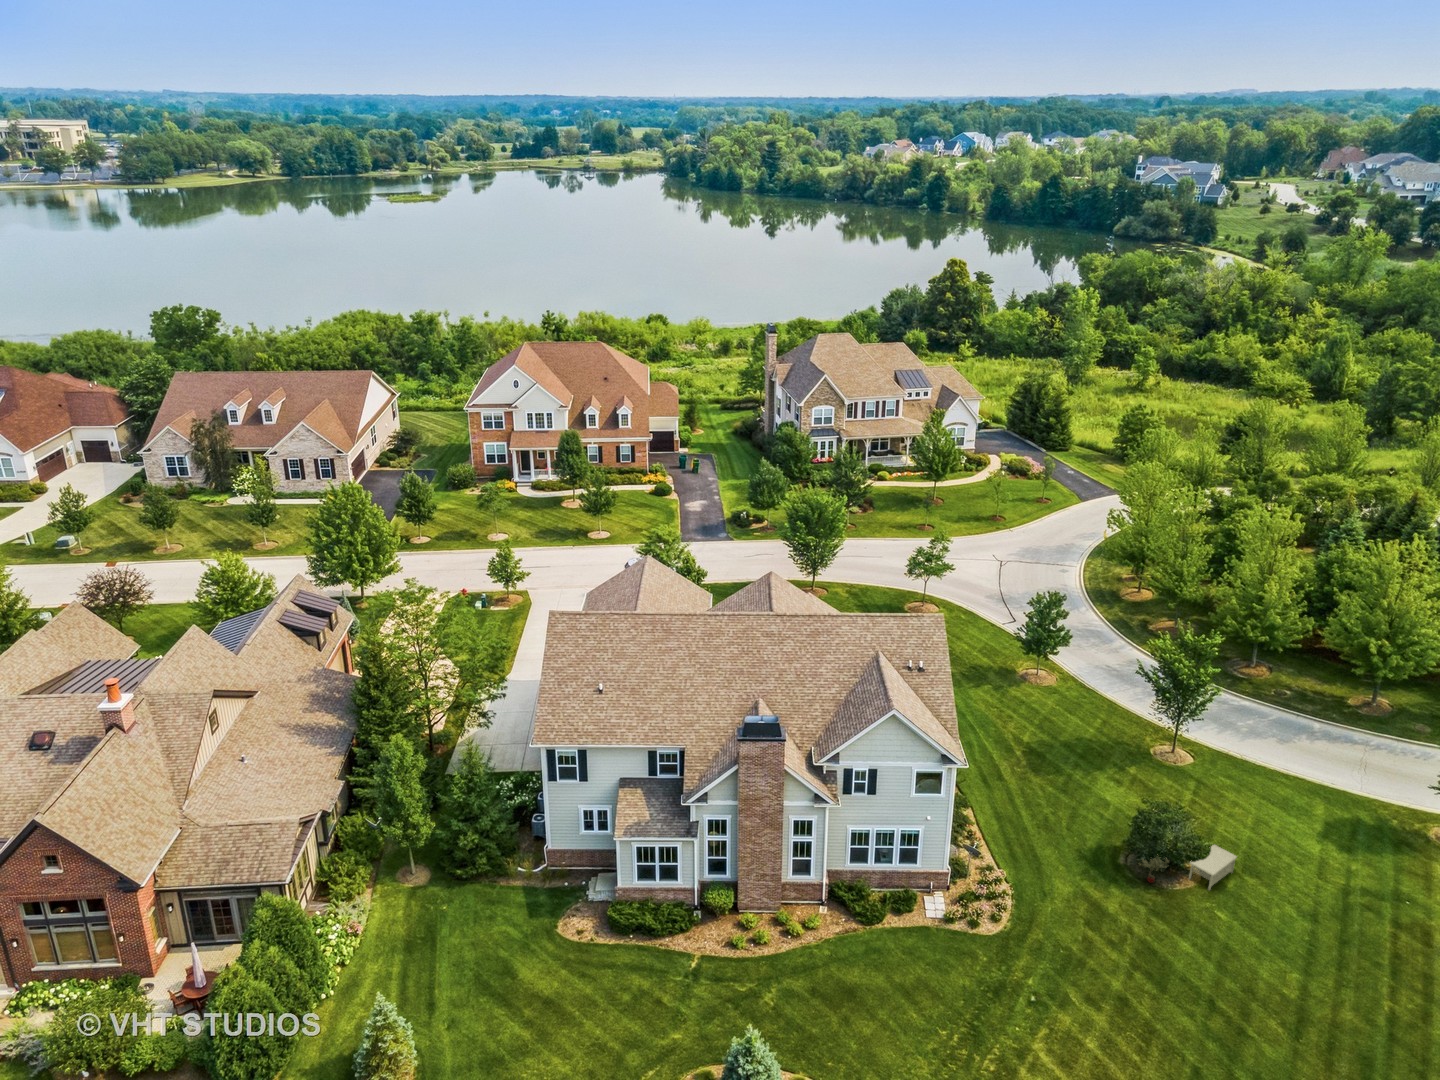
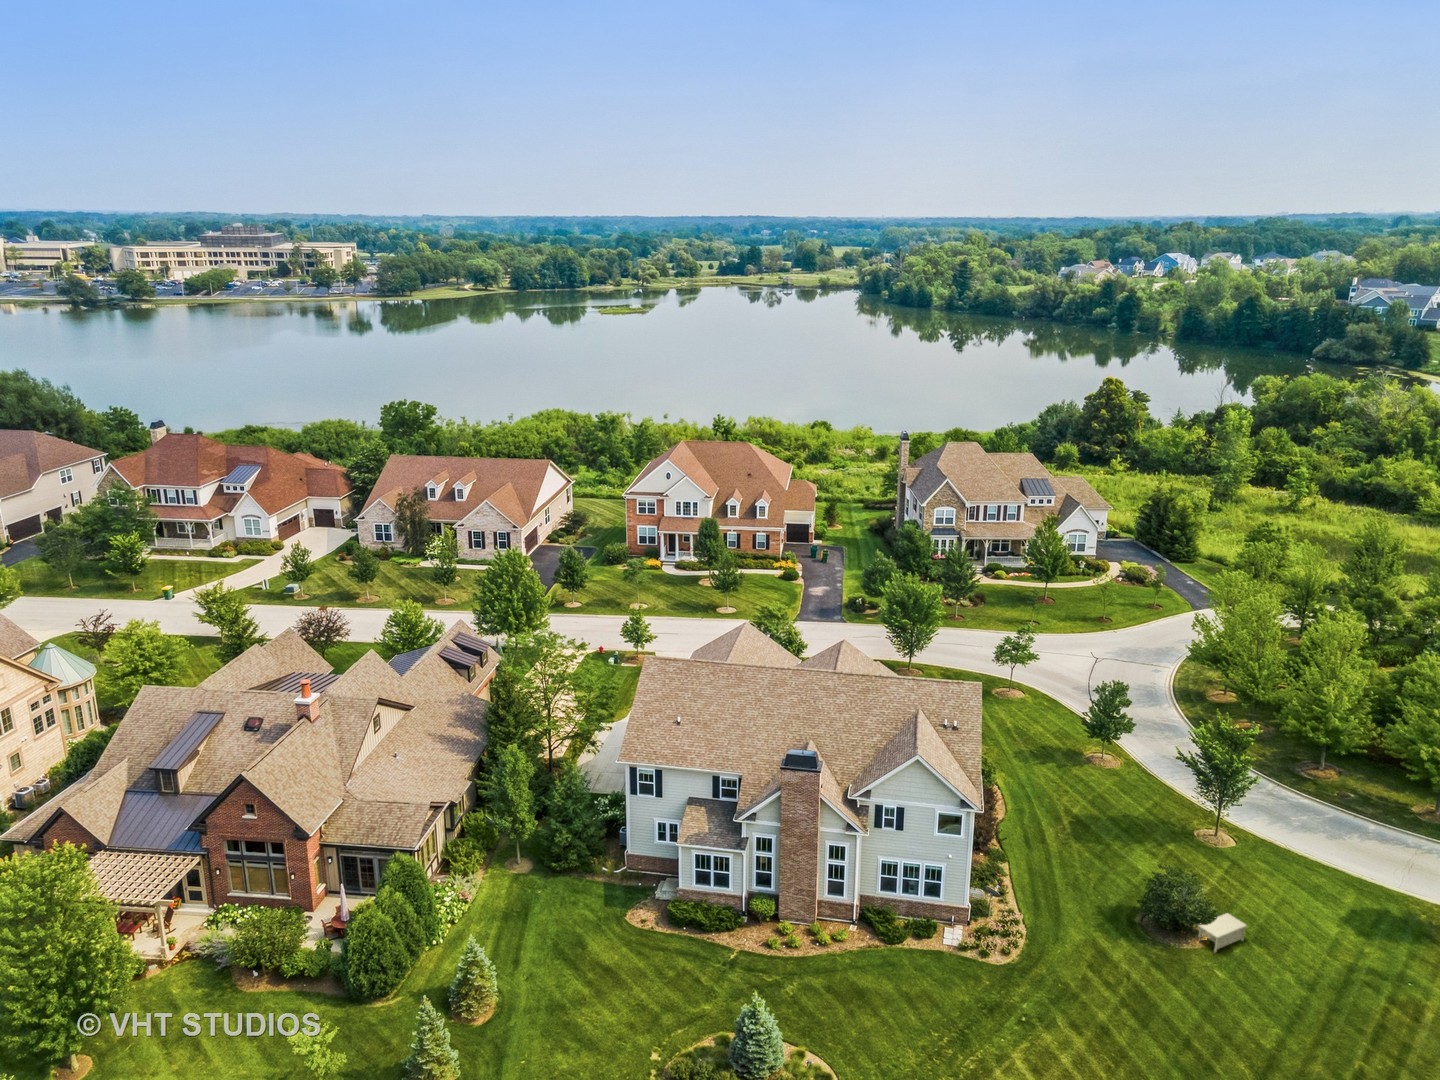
potted tree: present [1140,854,1169,883] -> none [1148,911,1176,940]

